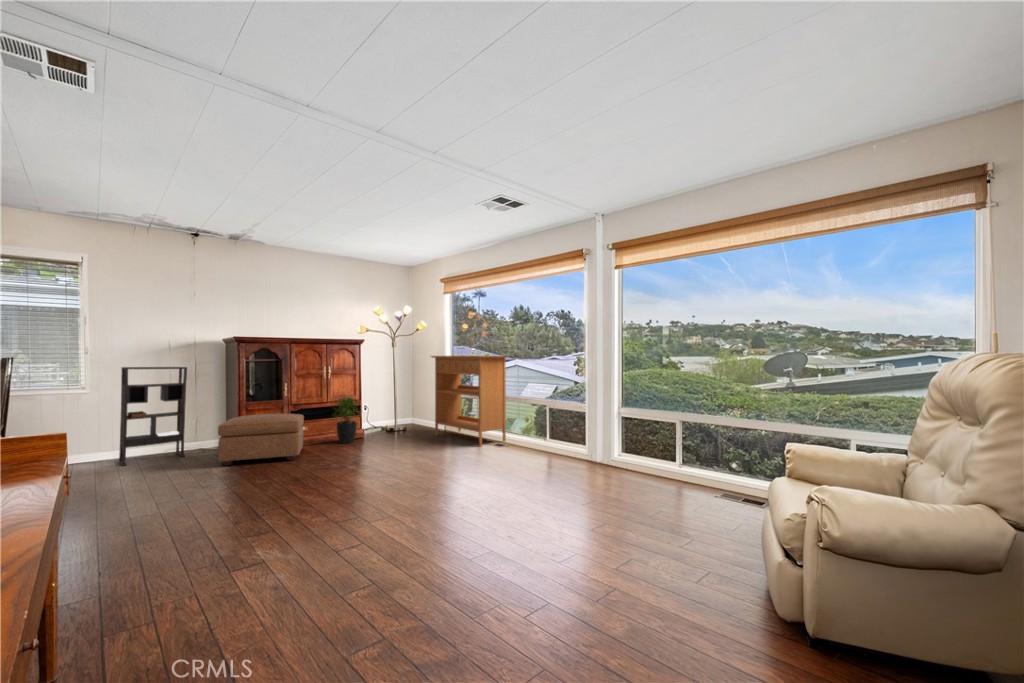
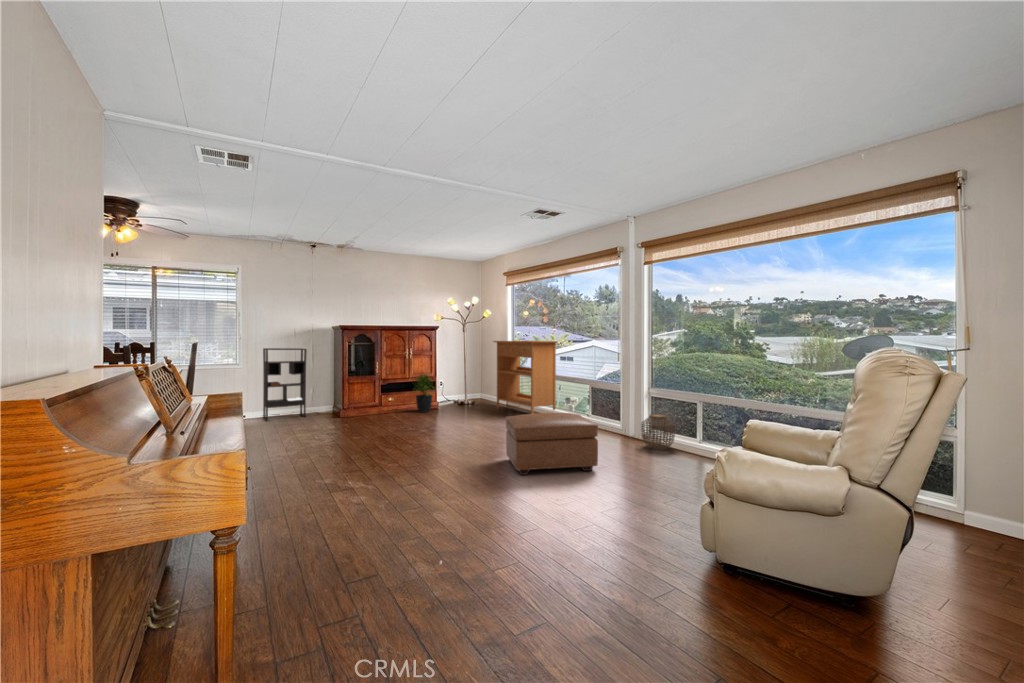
ottoman: present [218,414,304,466] -> present [506,413,598,475]
woven basket: none [617,438,655,480] -> present [641,414,675,450]

